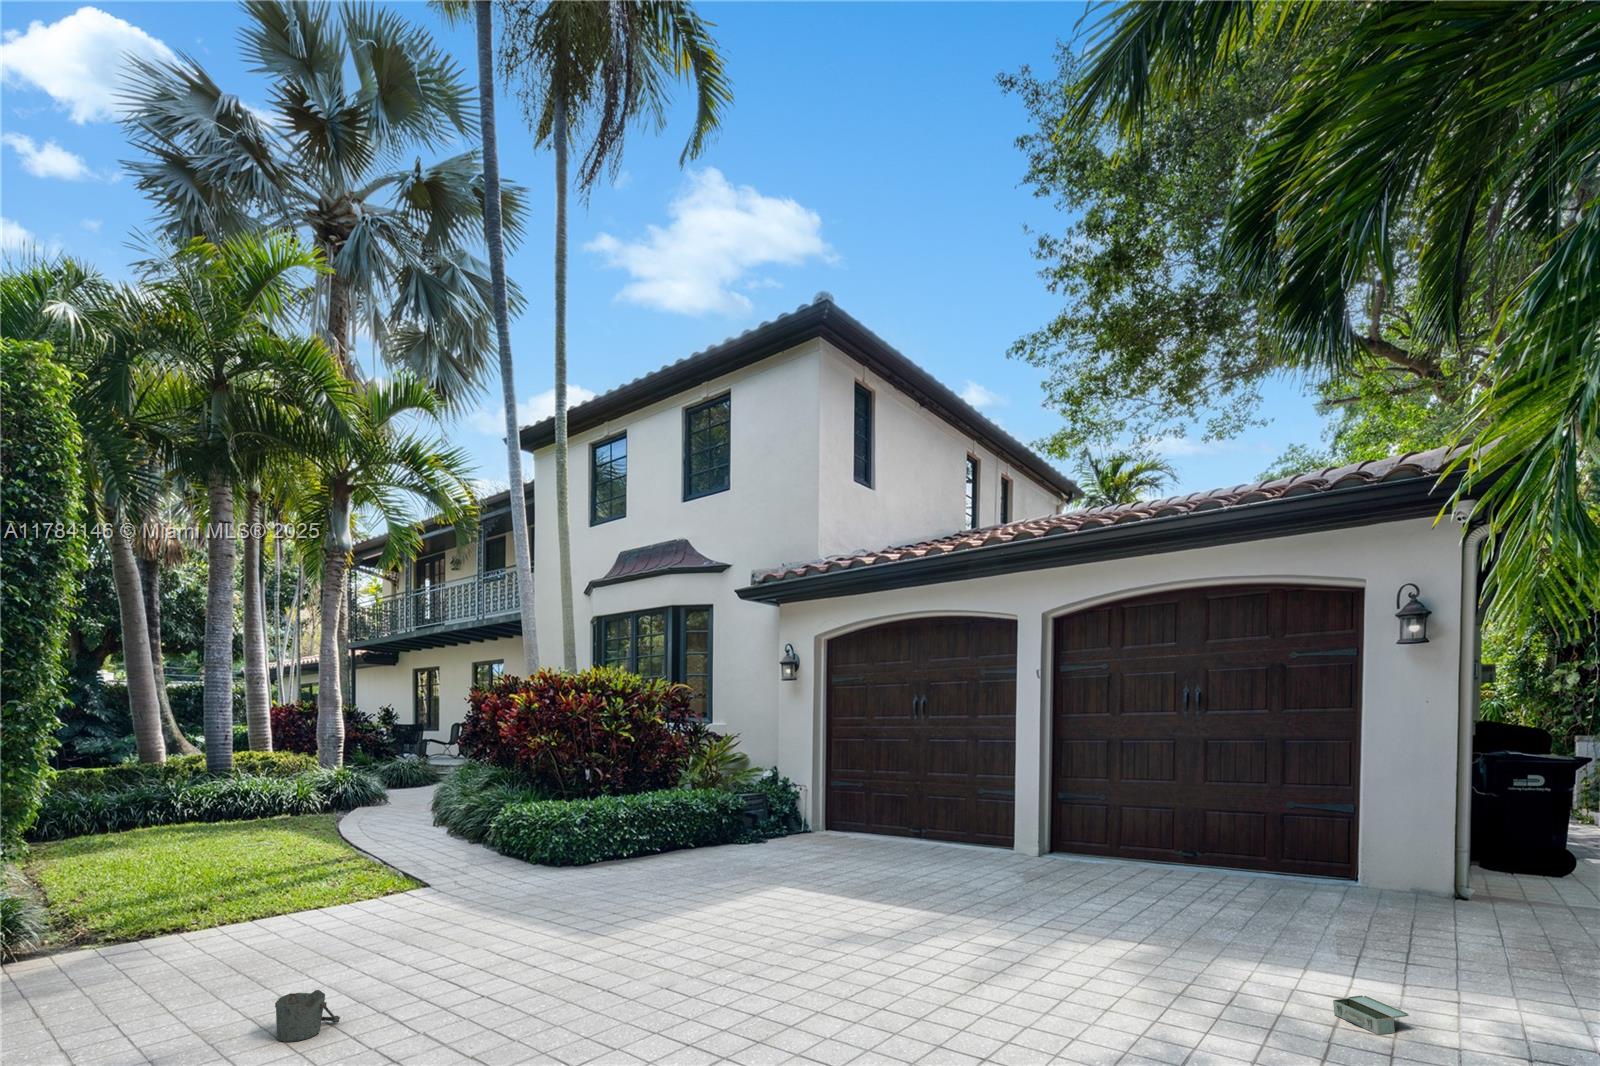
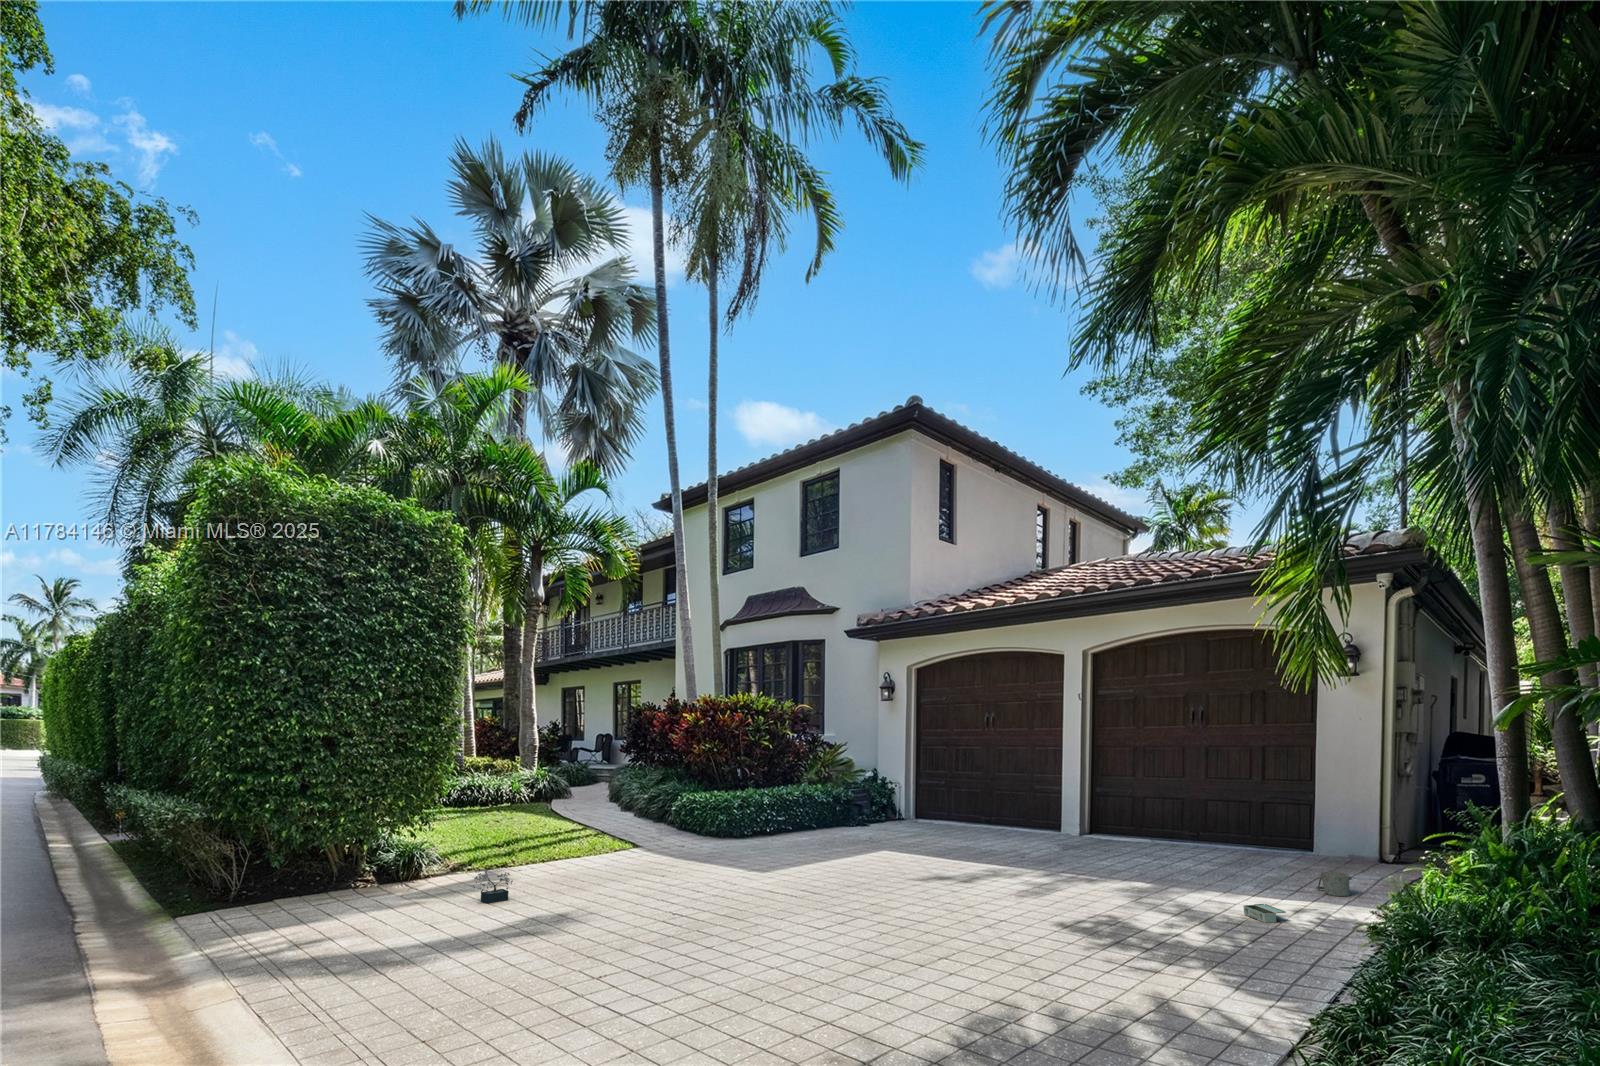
decorative plant: none [47,967,133,1029] -> present [473,869,513,904]
bucket: present [275,990,340,1042] -> present [1316,871,1352,896]

